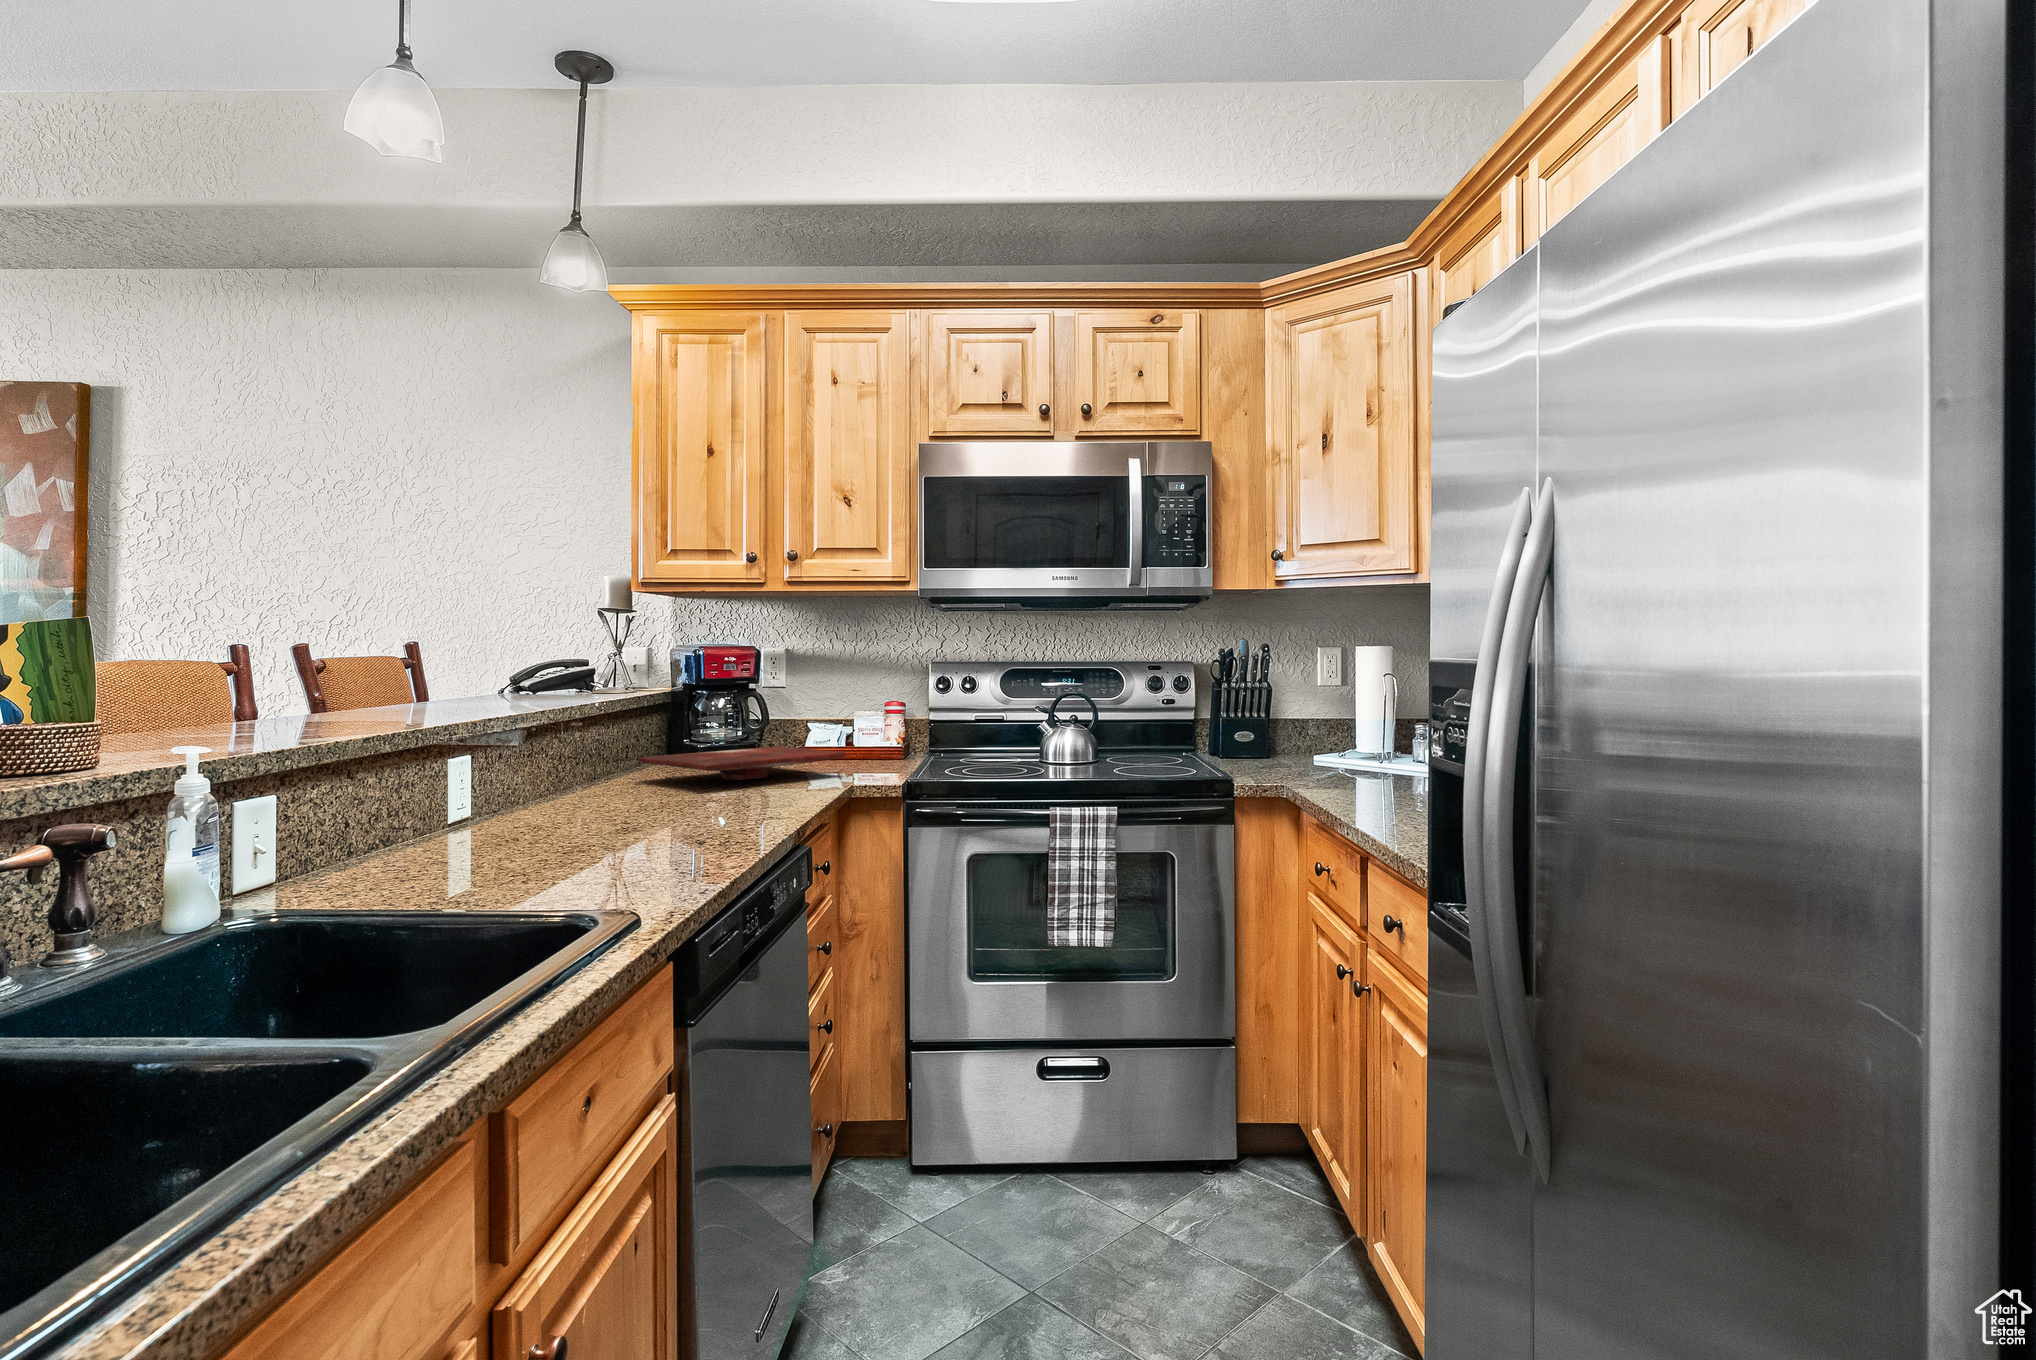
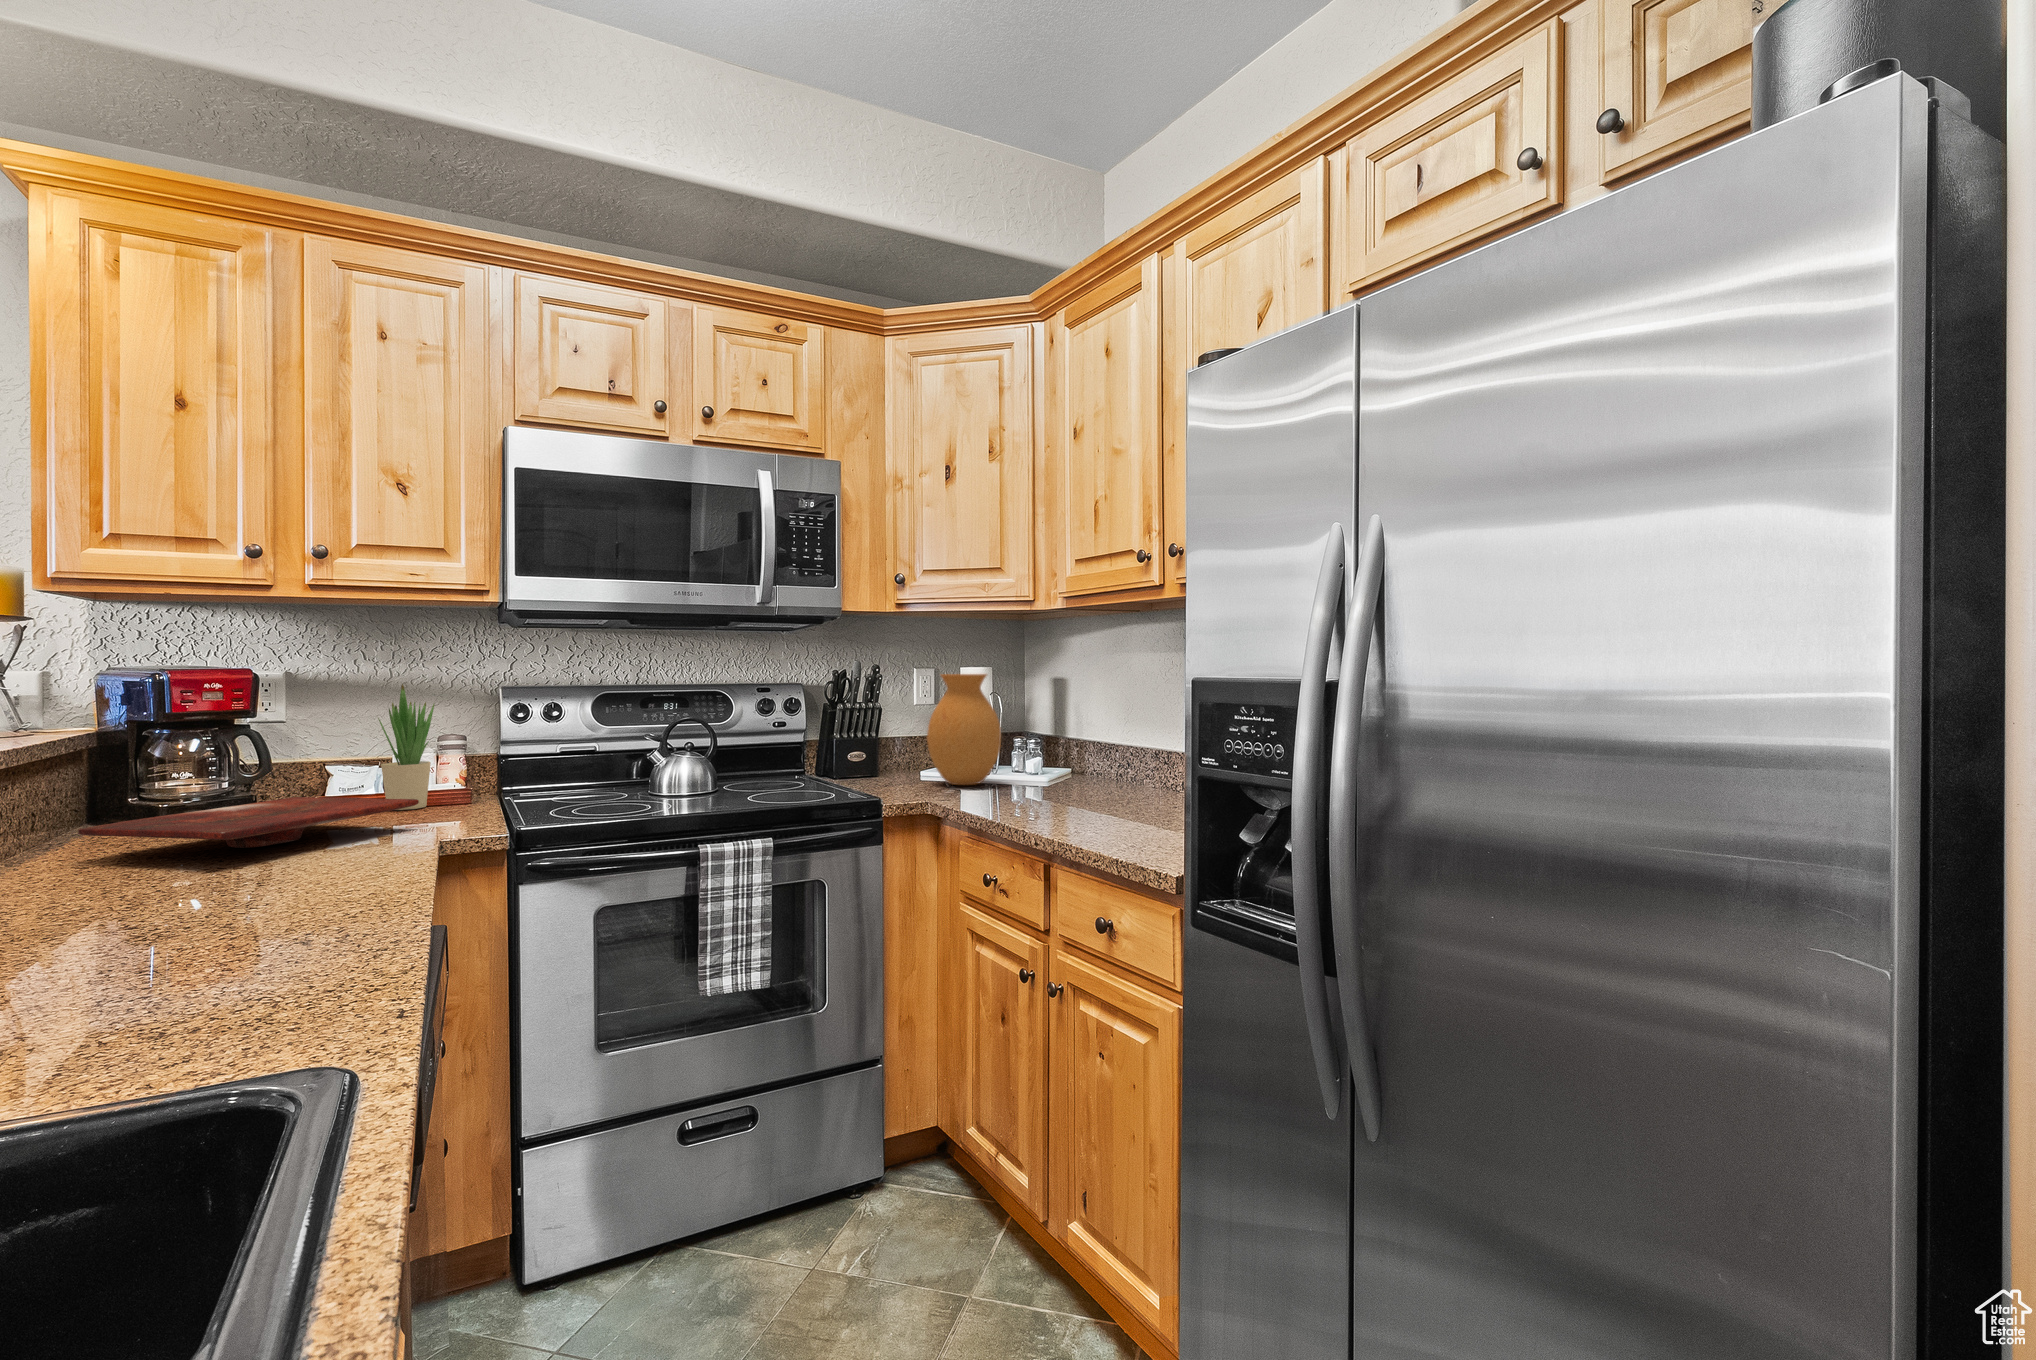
vase: none [1304,653,1387,772] -> present [927,674,1001,785]
potted plant: none [834,660,875,762] -> present [378,684,434,810]

